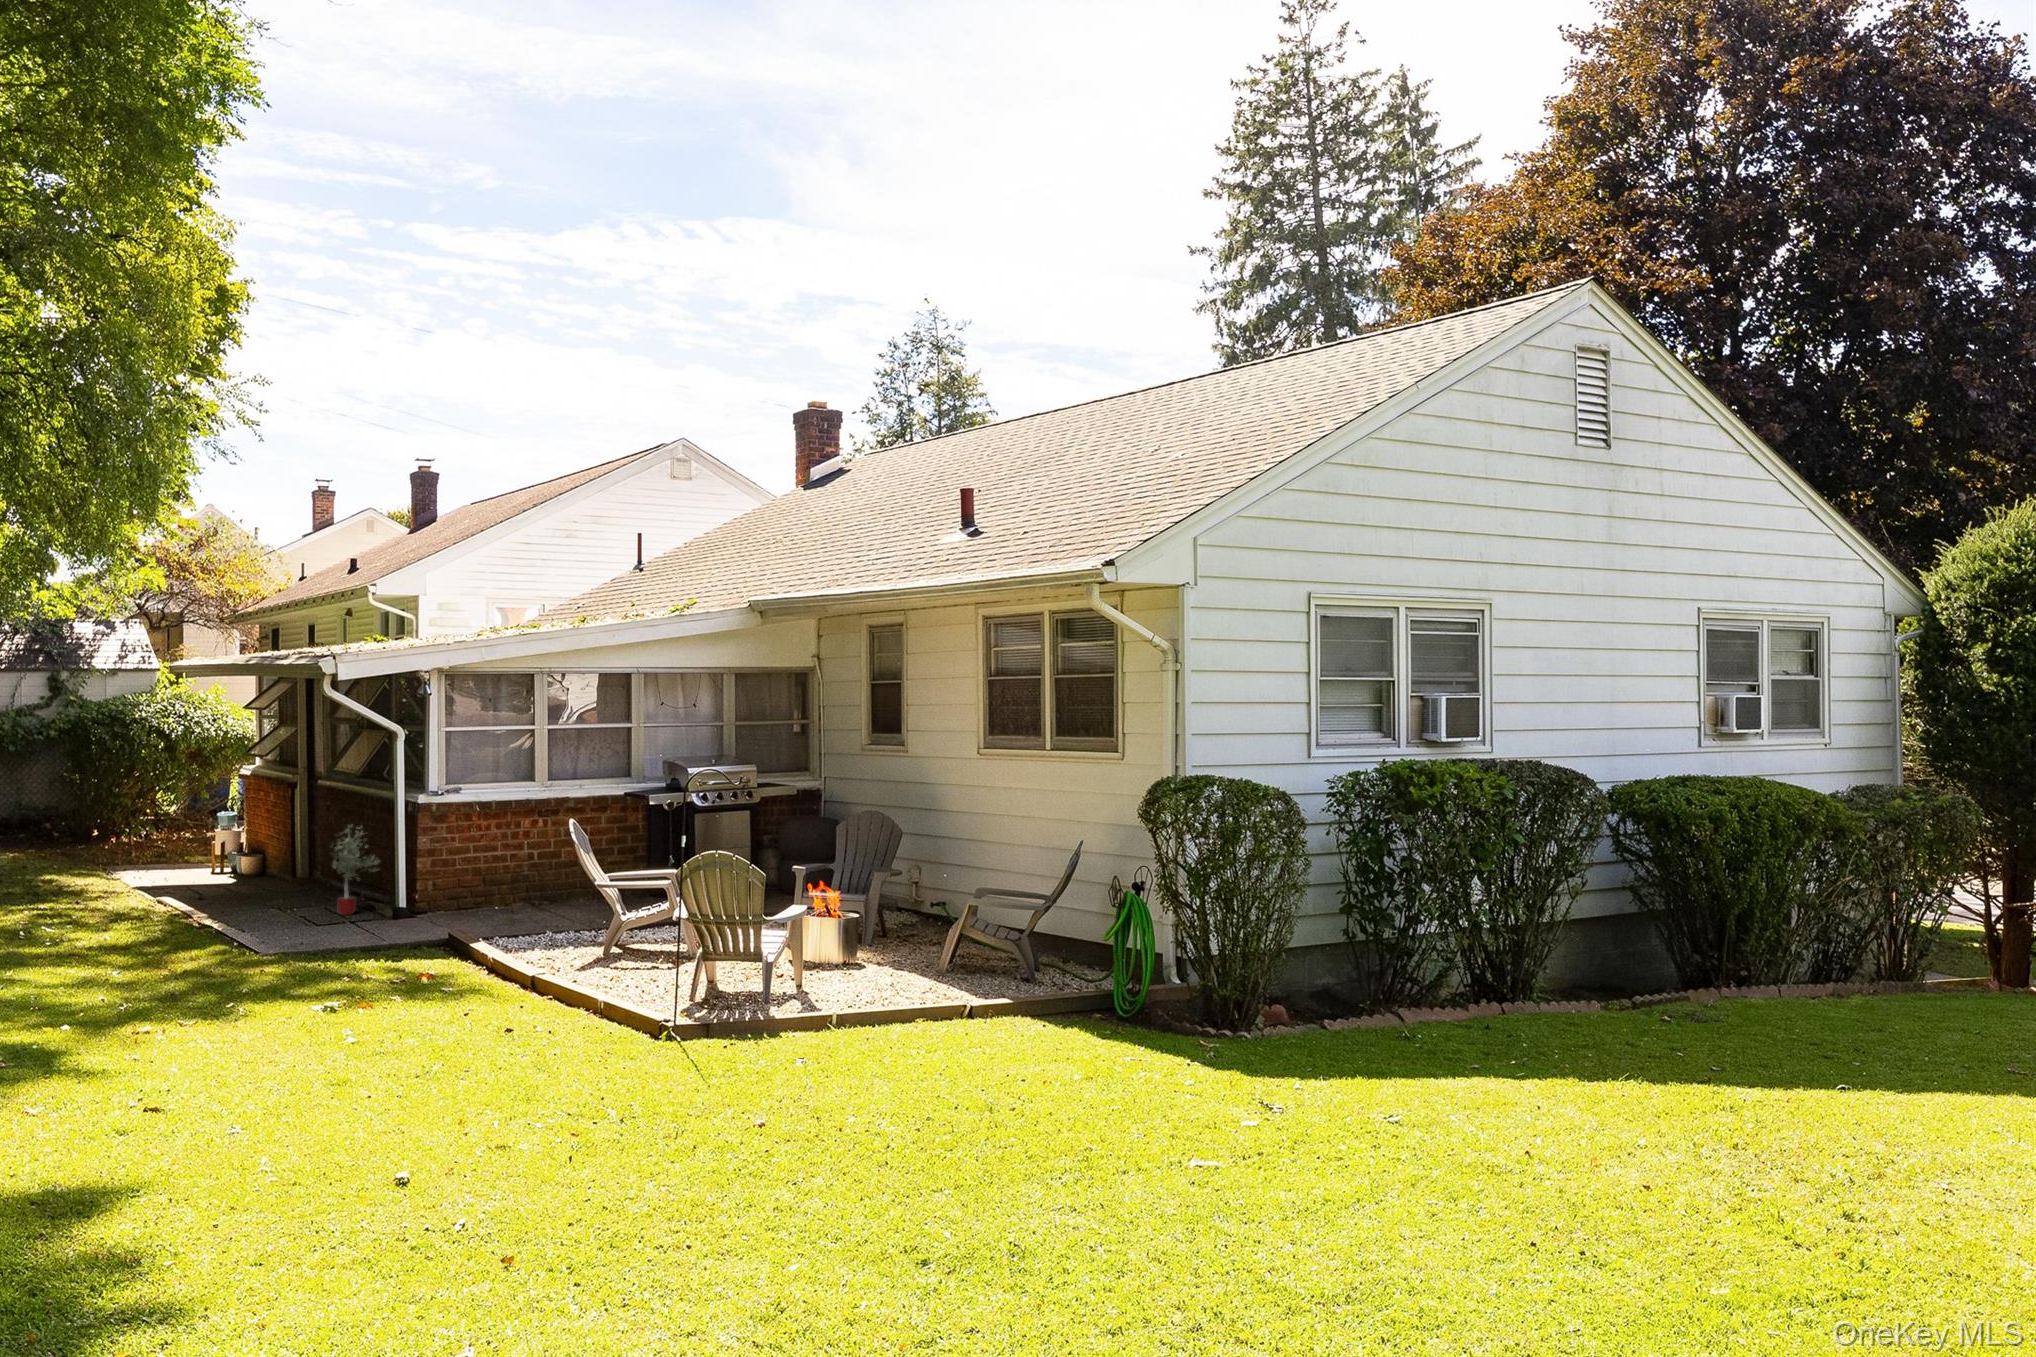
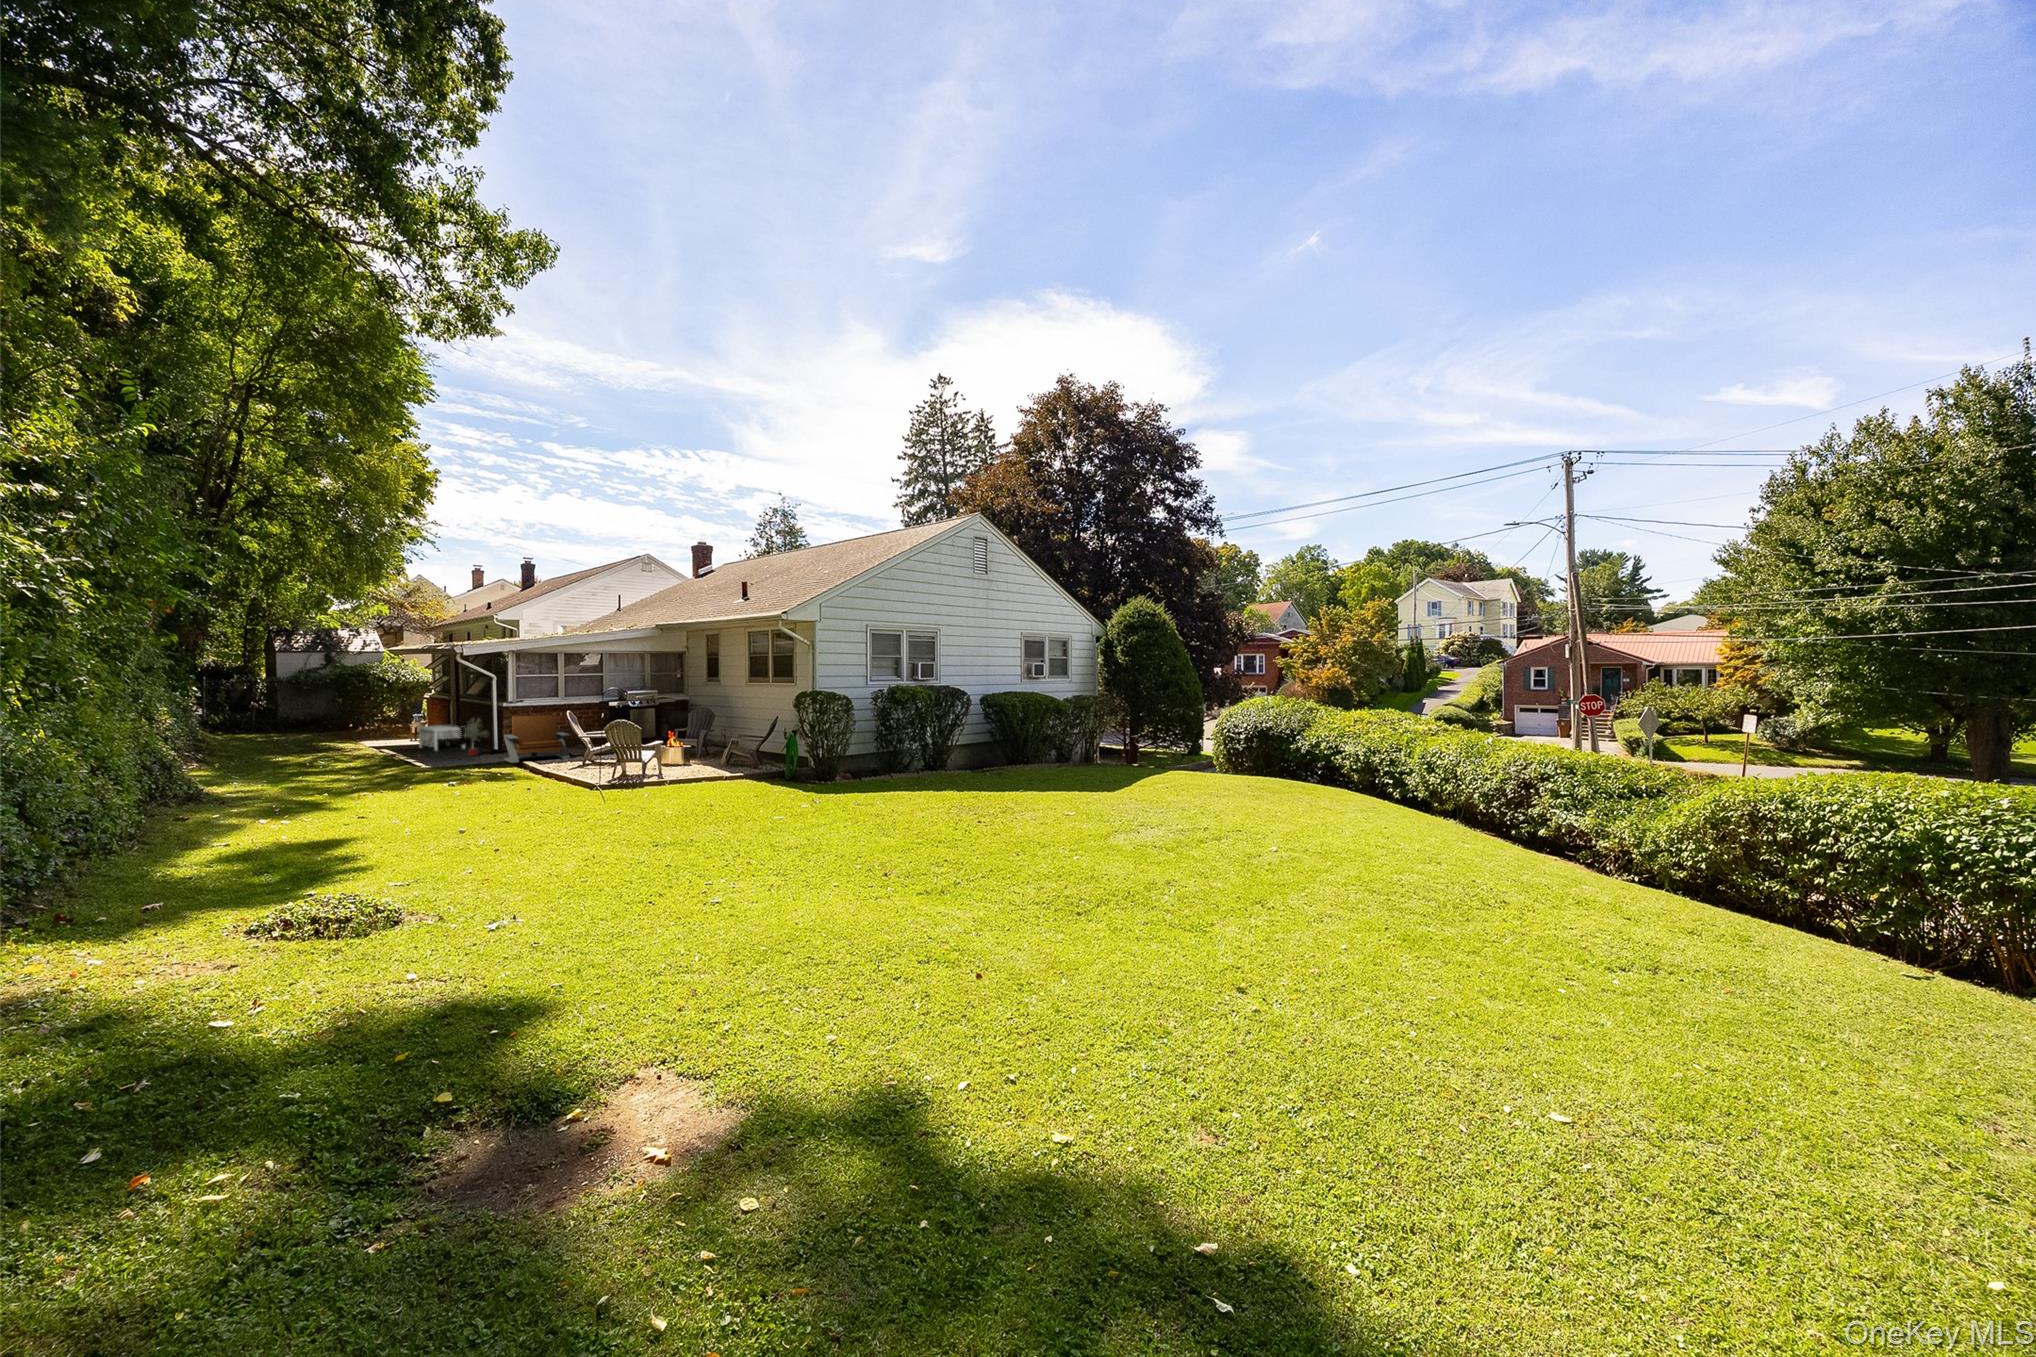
lounge chair: none [414,822,555,940] -> present [504,715,570,763]
storage bench: none [232,837,329,898] -> present [418,725,465,750]

